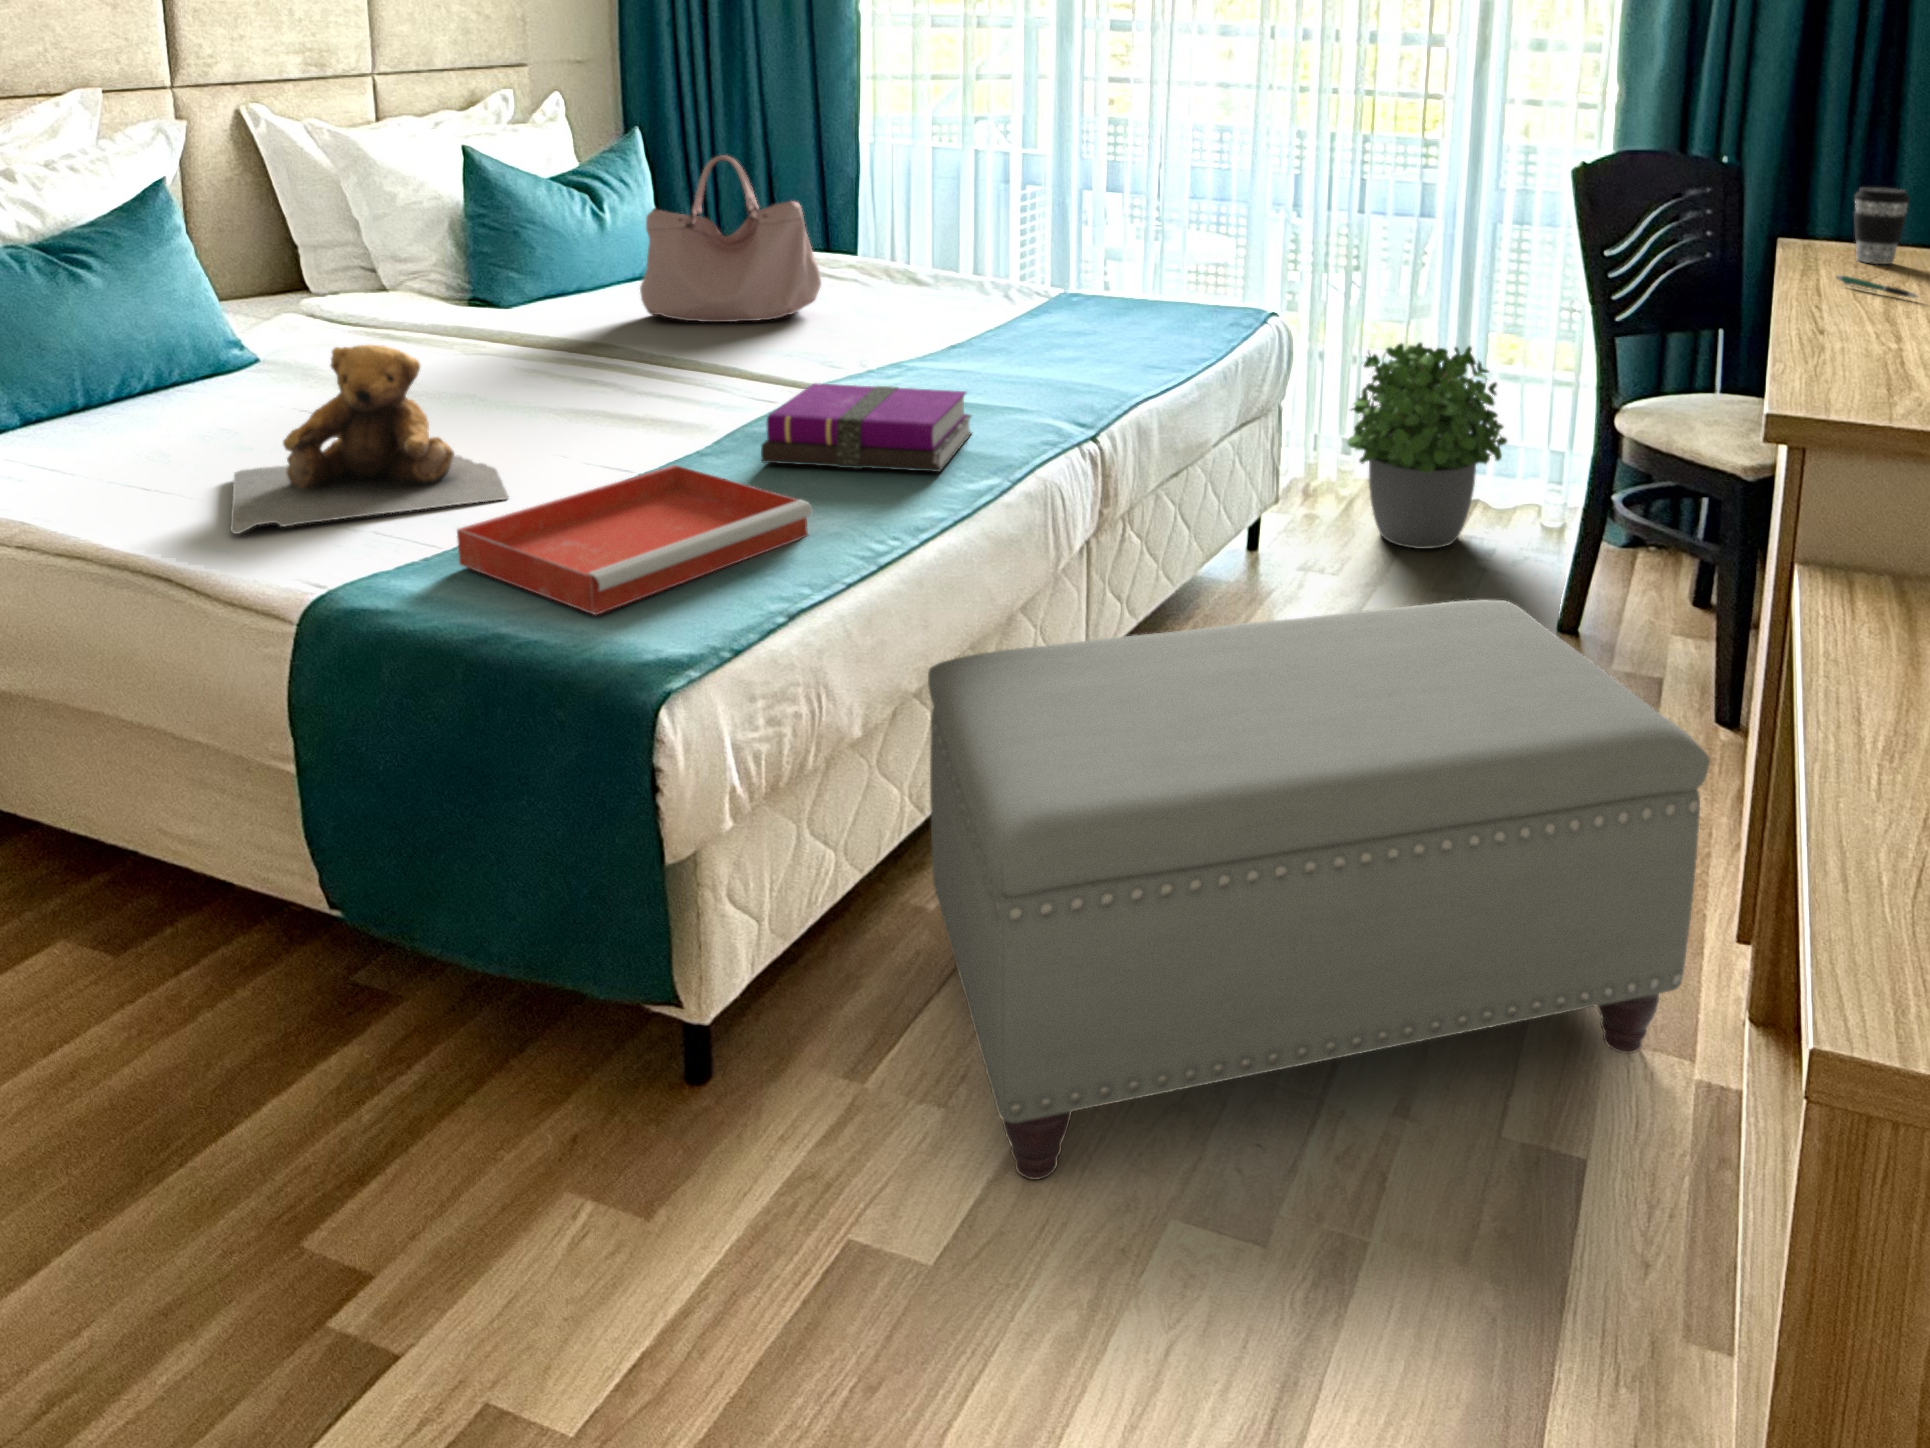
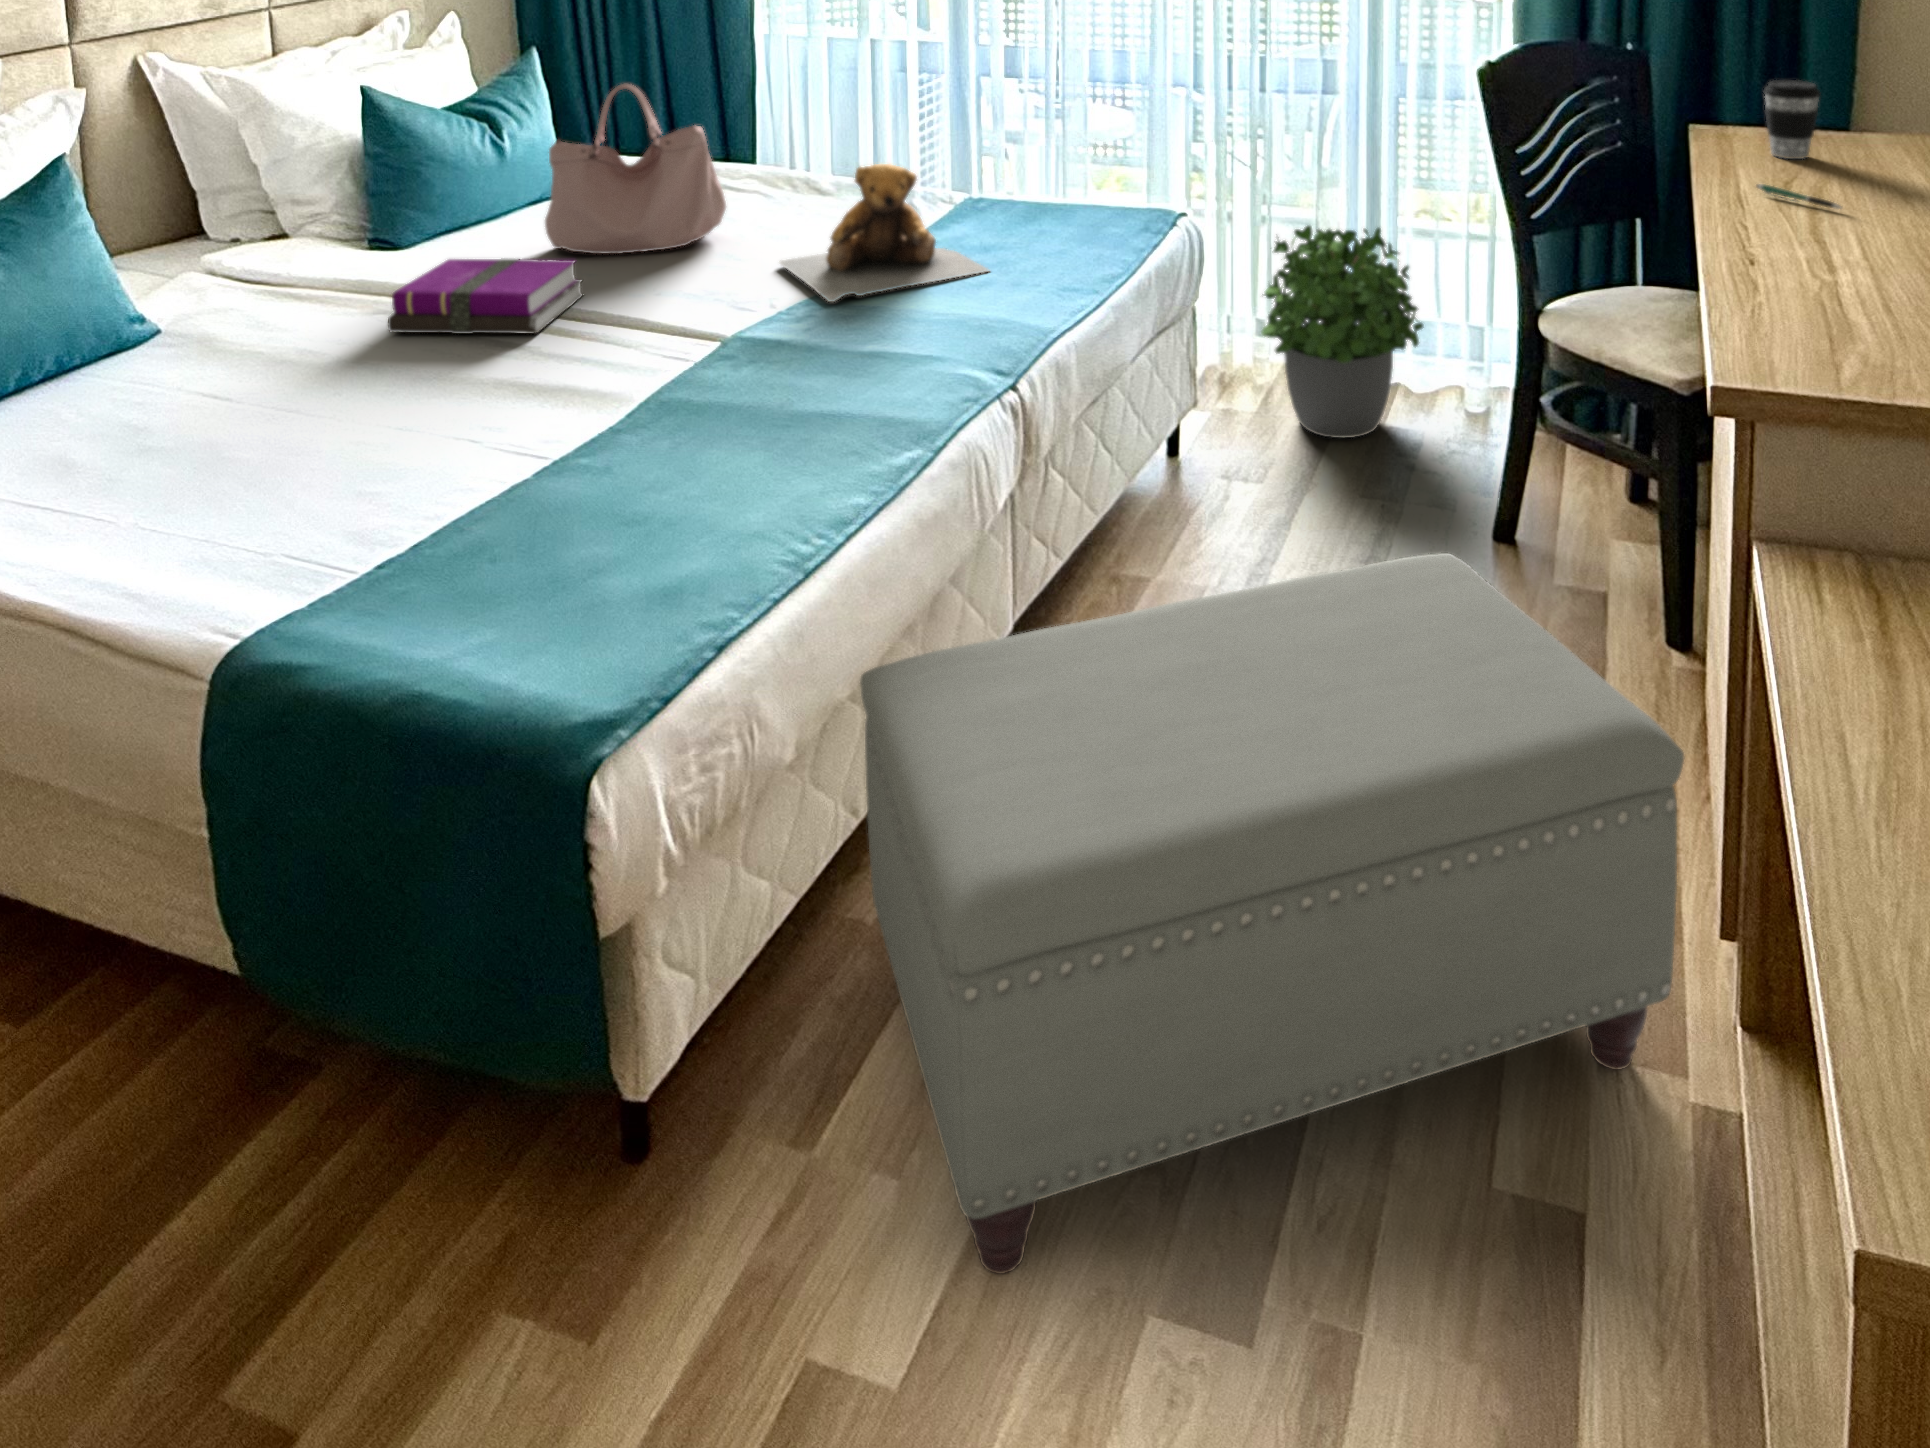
teddy bear: present [230,345,508,534] -> present [779,164,989,302]
notebook: present [761,383,971,472] -> present [388,259,583,334]
tray: present [457,465,813,615] -> none [370,457,735,661]

